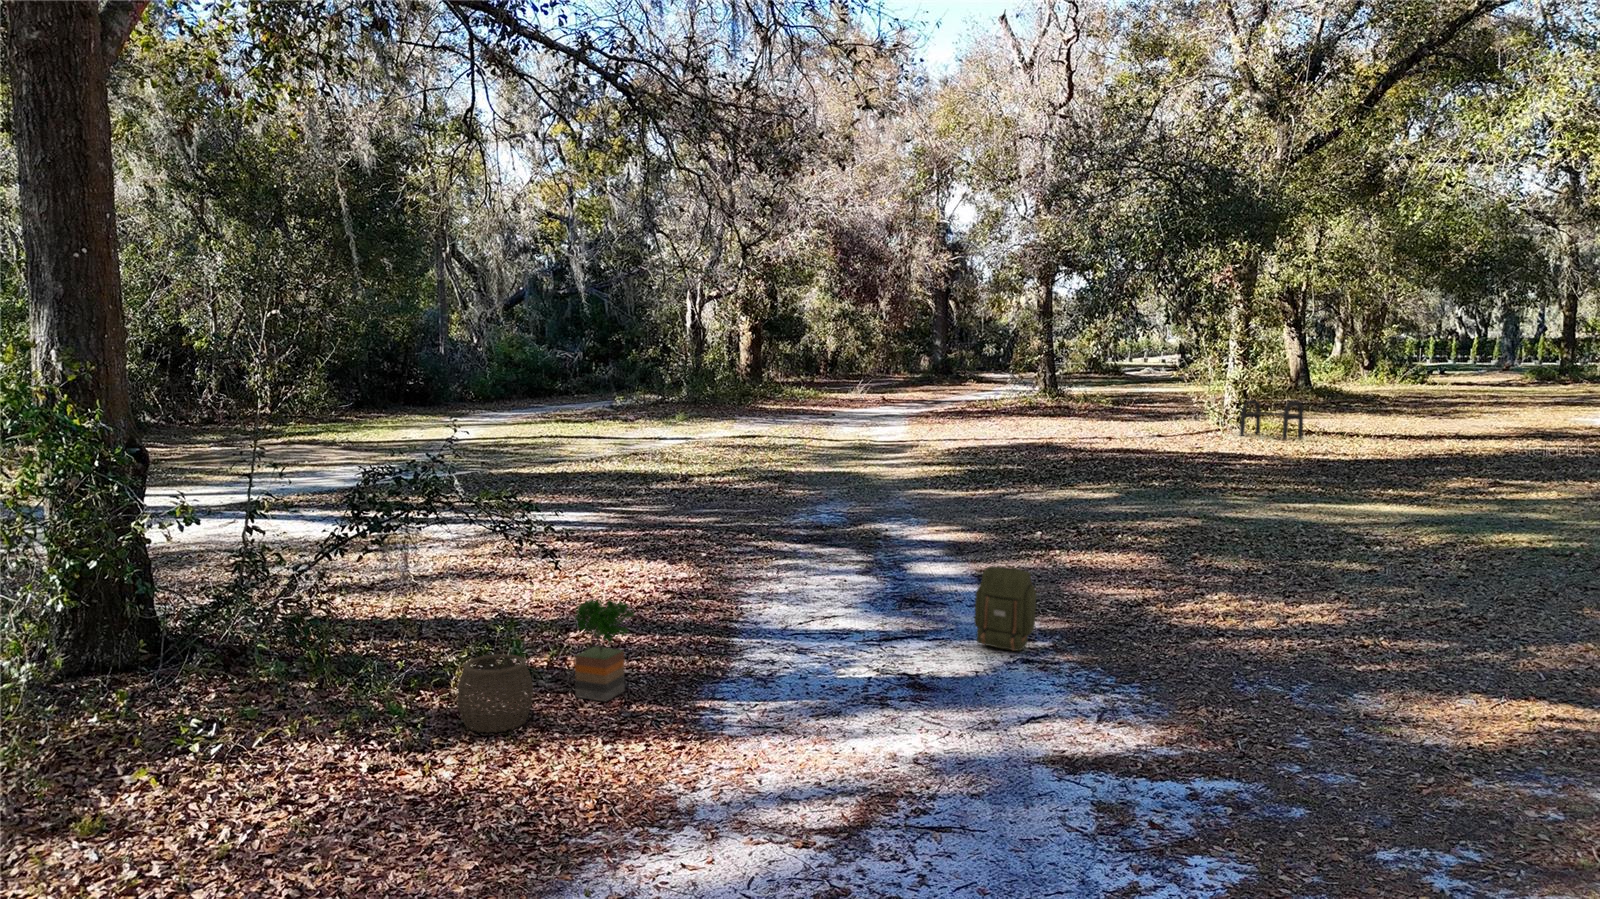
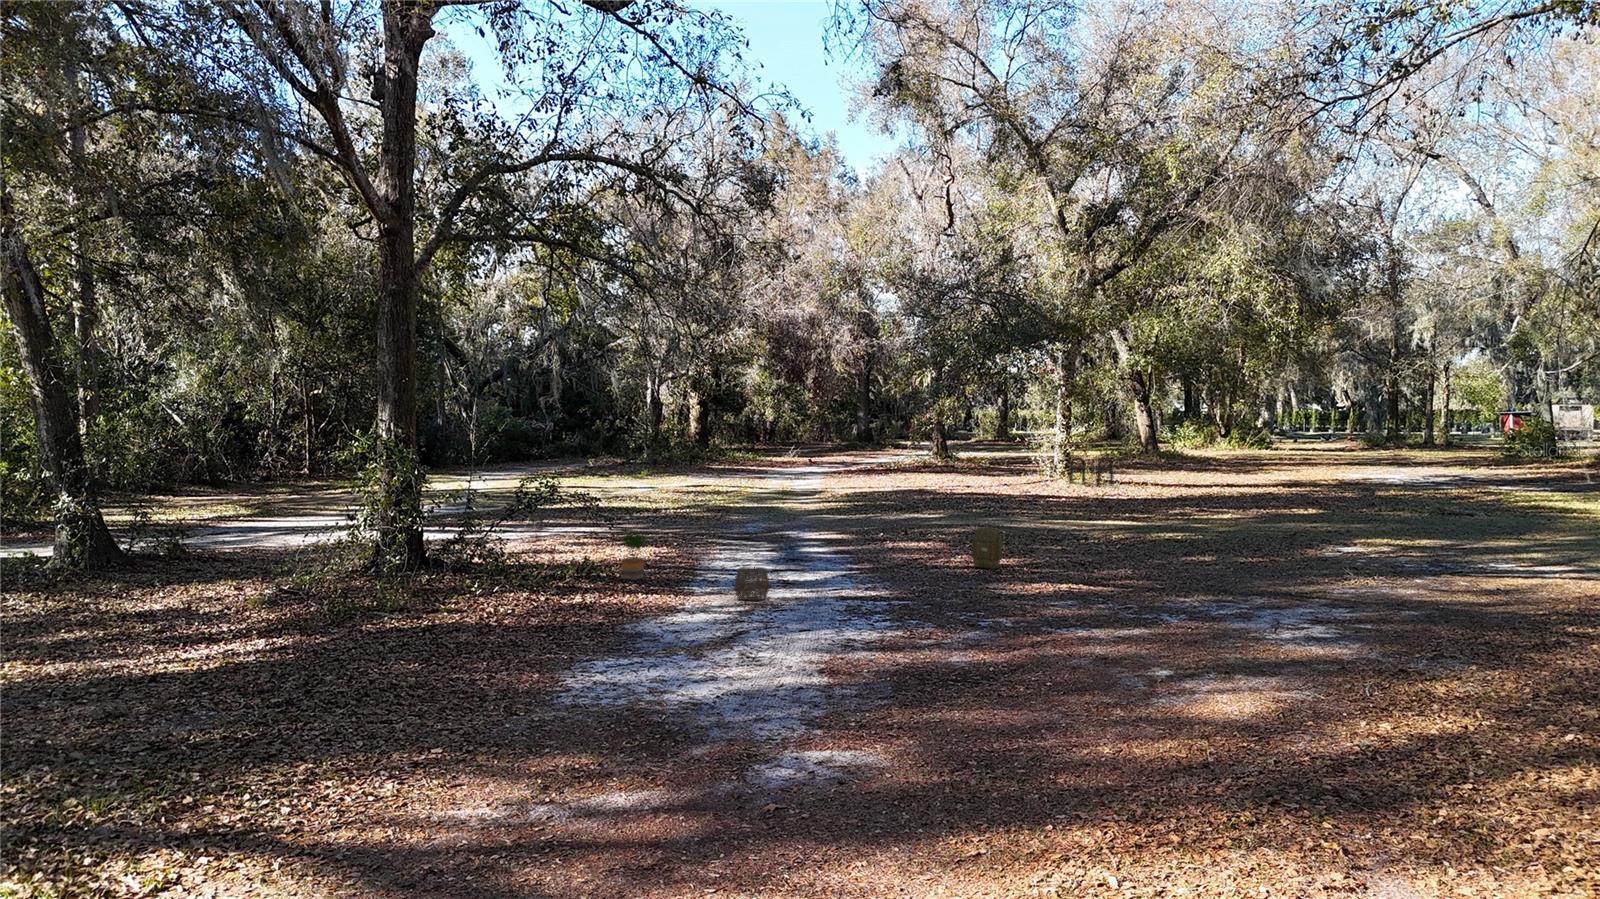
backpack: present [974,565,1036,651] -> present [972,527,1002,569]
woven basket: present [457,654,533,733] -> present [734,567,770,600]

